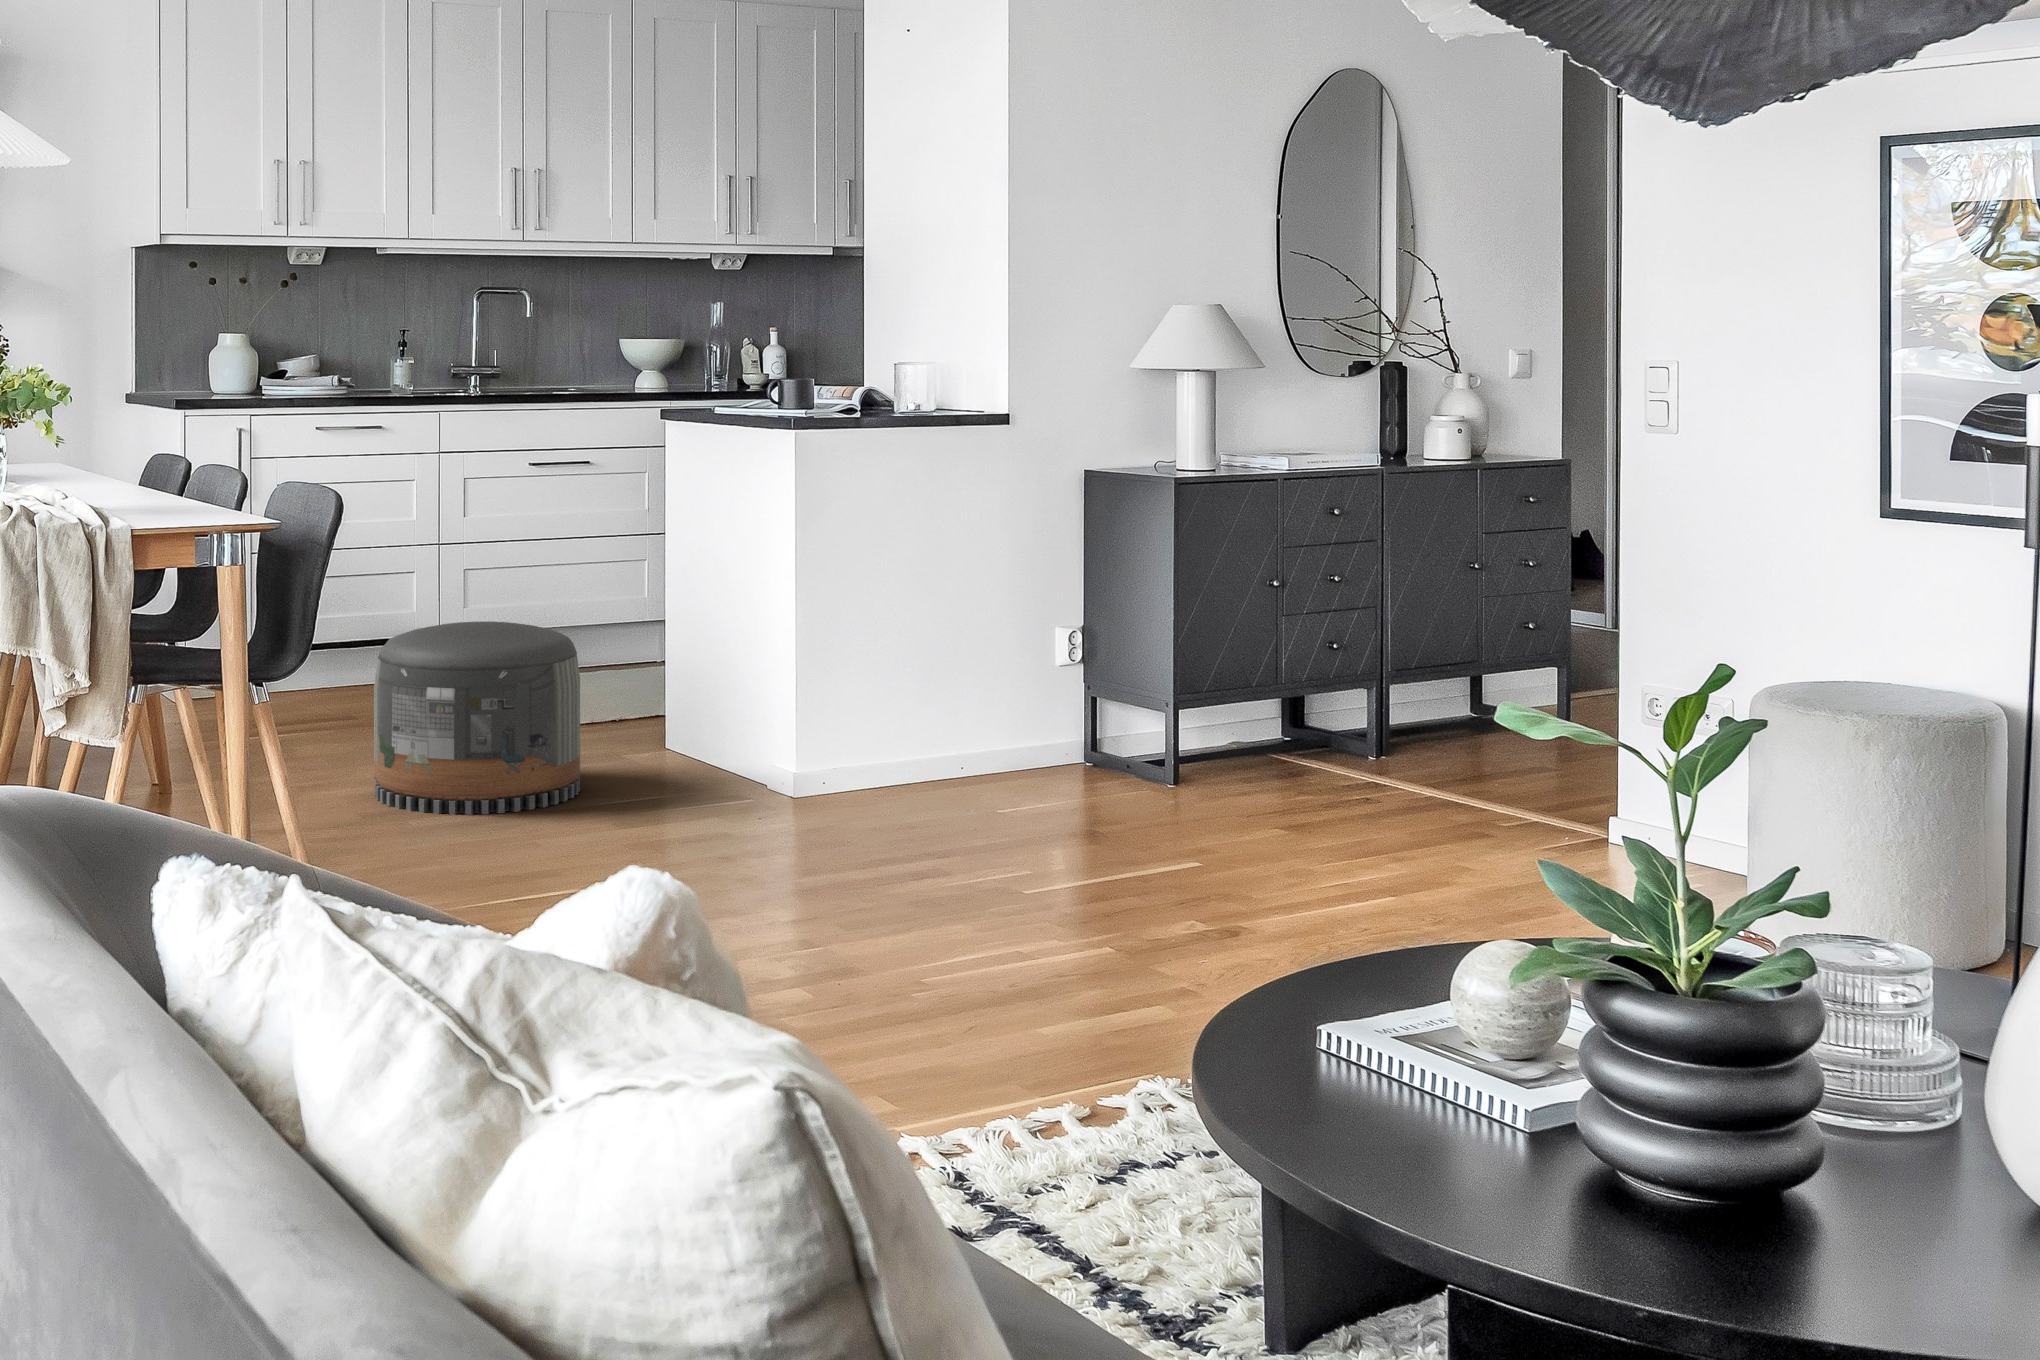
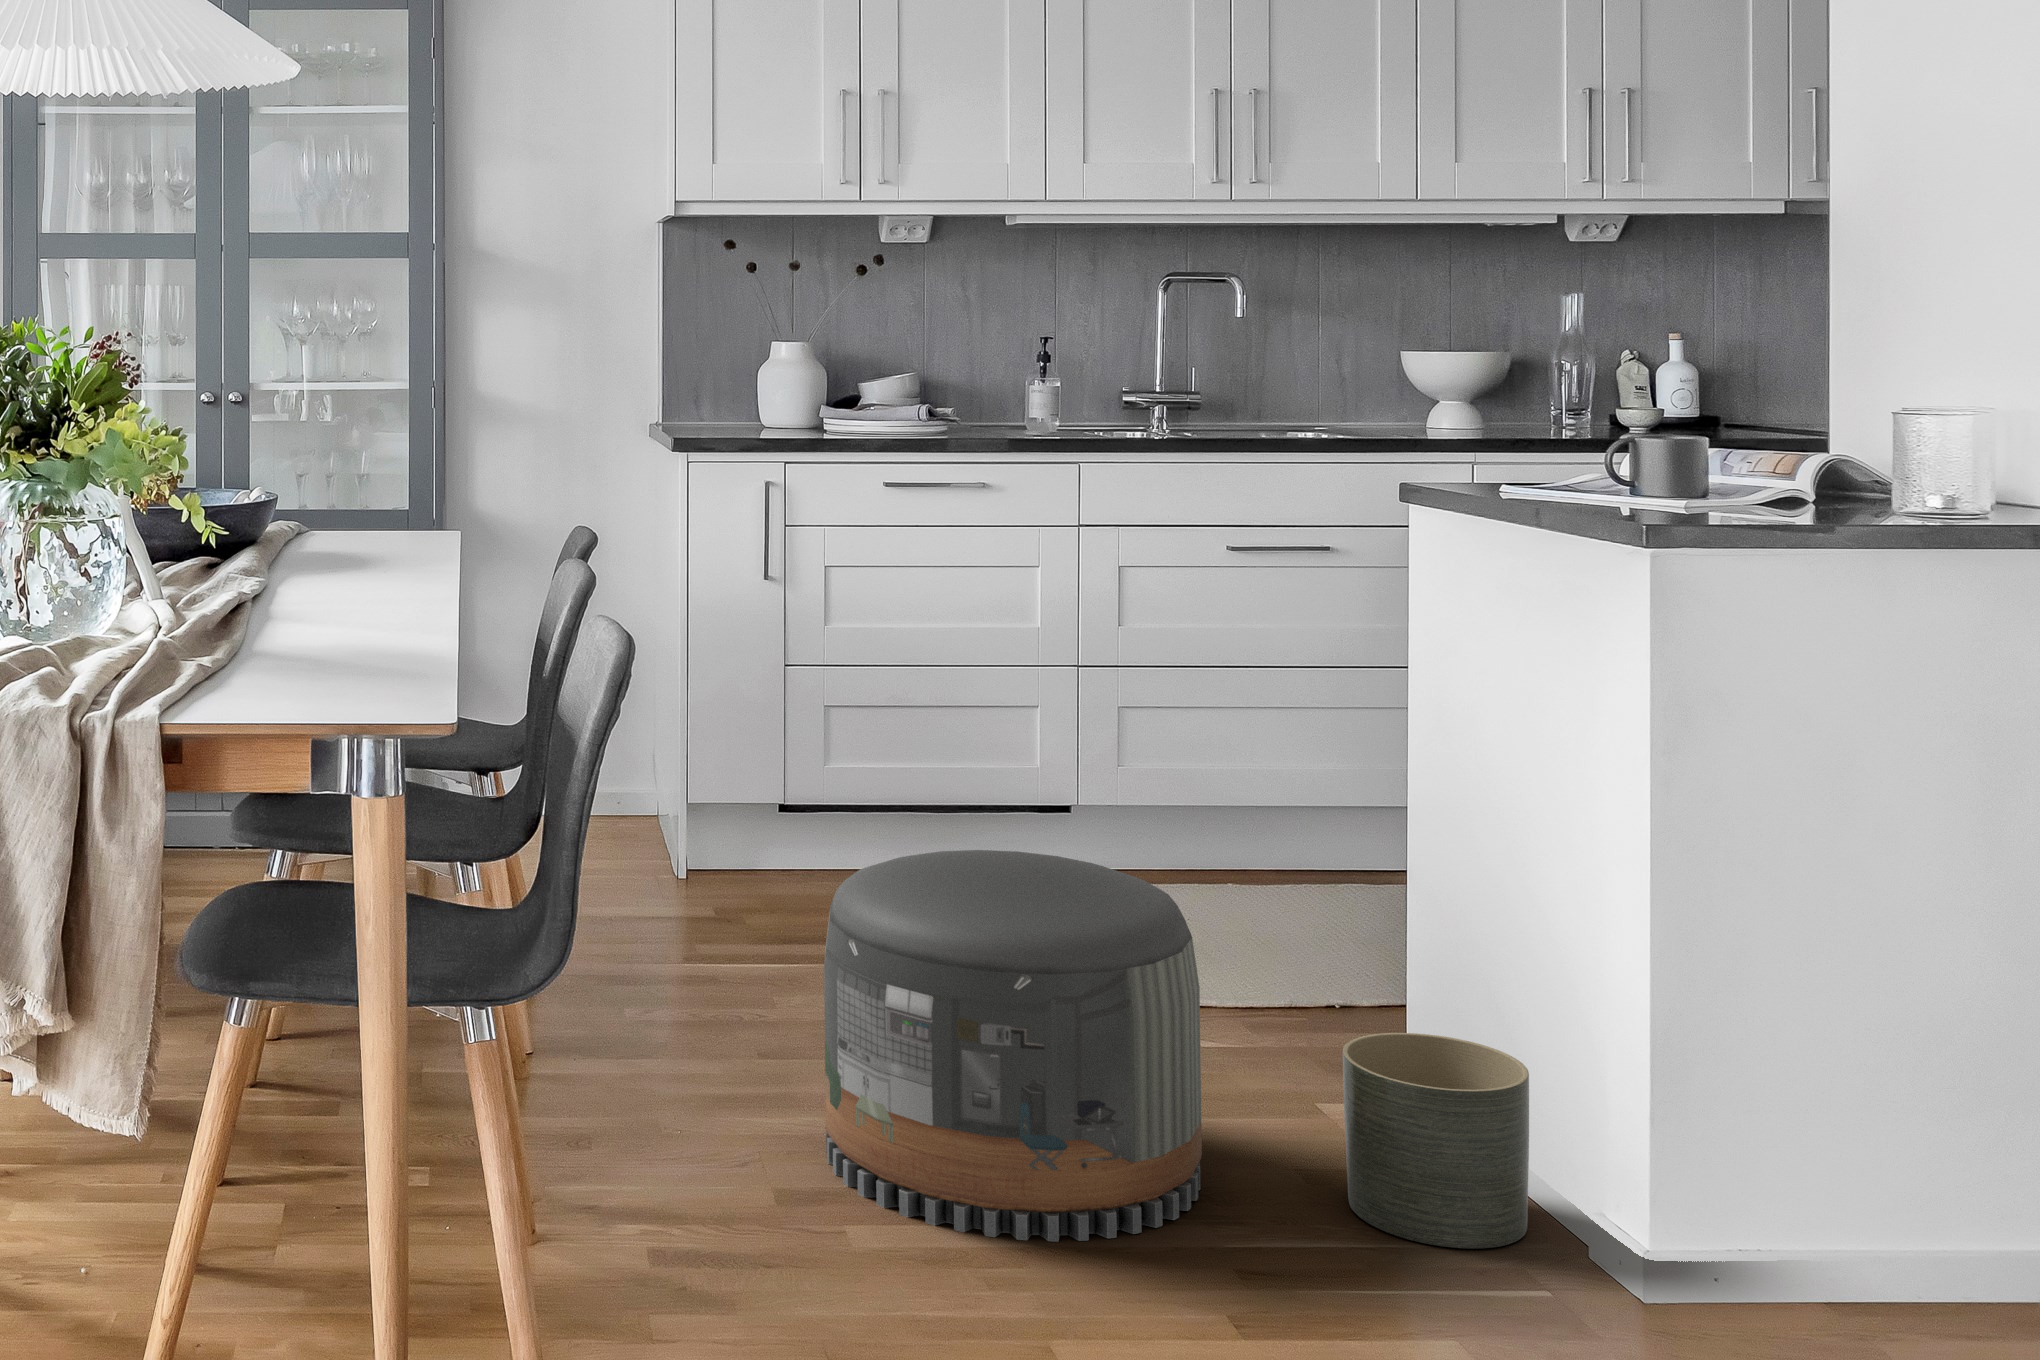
planter: none [649,695,737,790] -> present [1343,1033,1529,1249]

